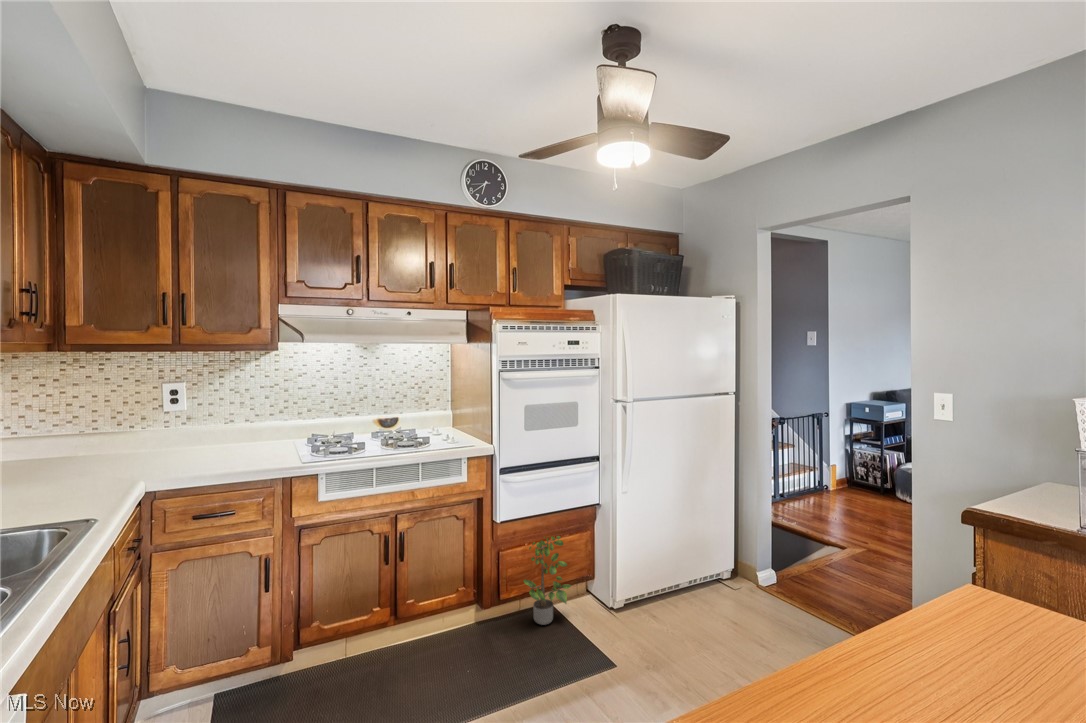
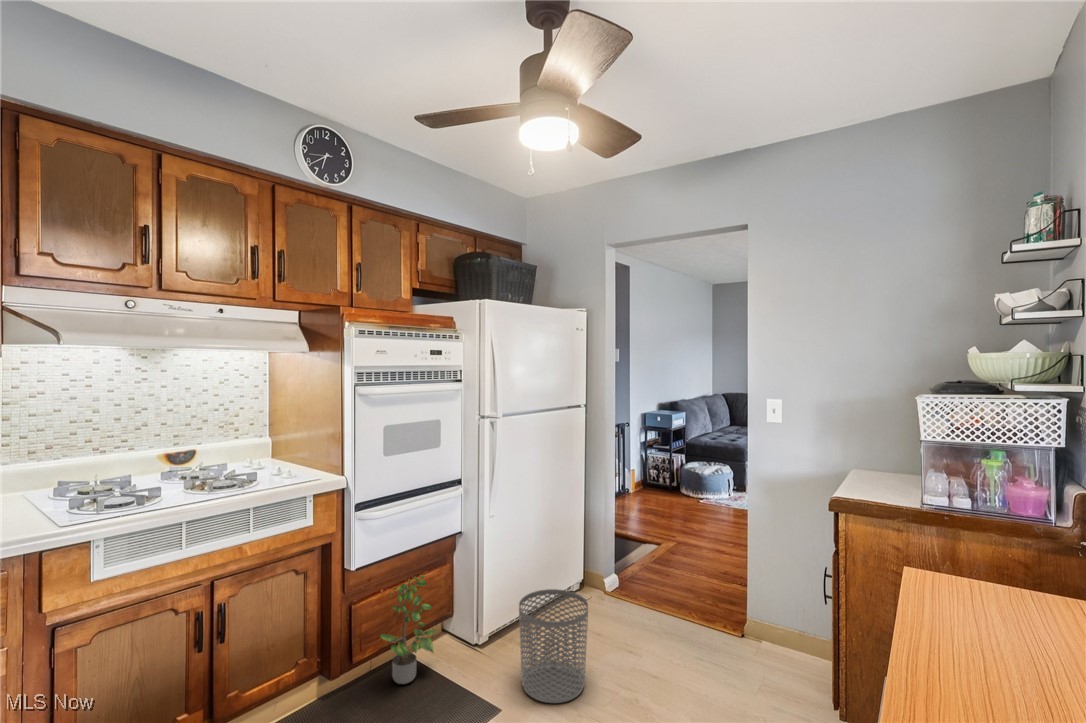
waste bin: none [636,568,704,675] -> present [519,589,588,703]

